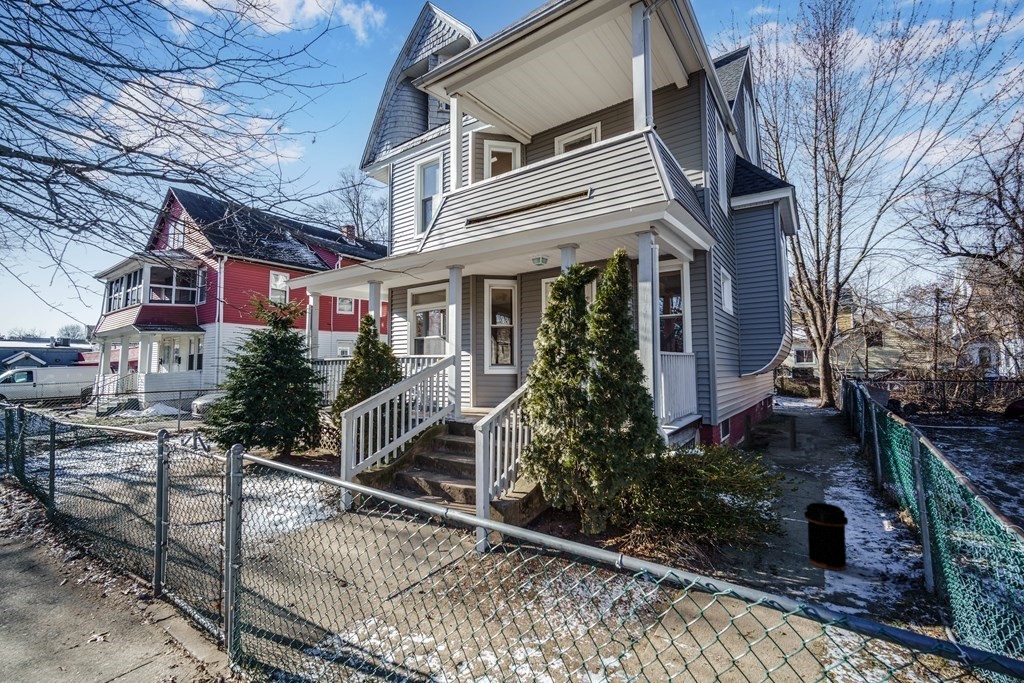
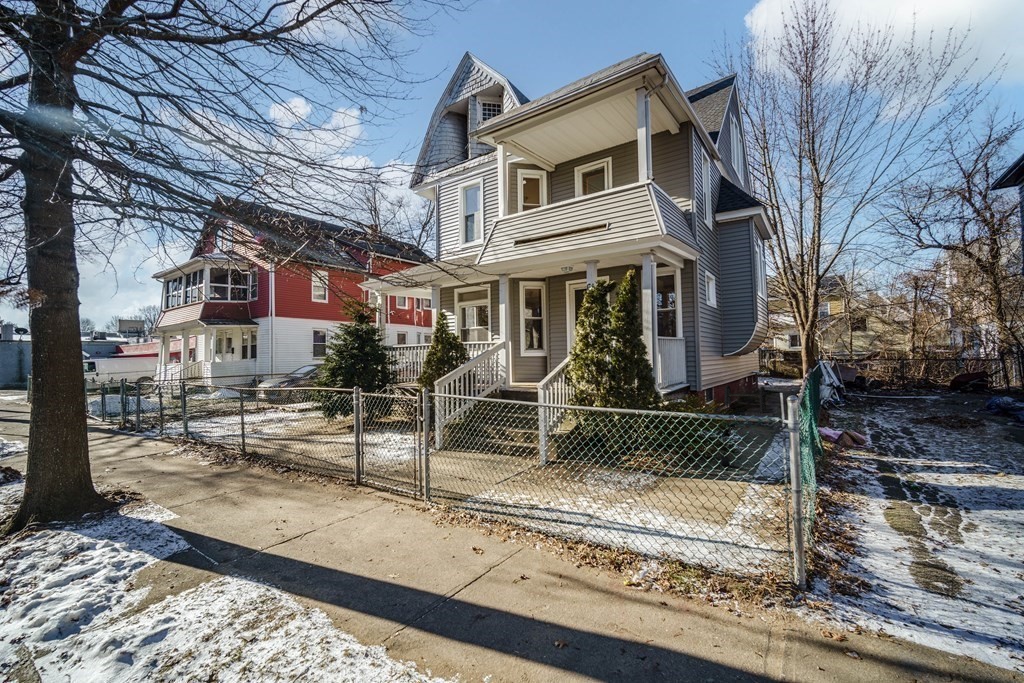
potted plant: none [755,498,790,570] -> present [718,425,735,466]
trash can: present [804,503,848,570] -> none [746,428,771,466]

